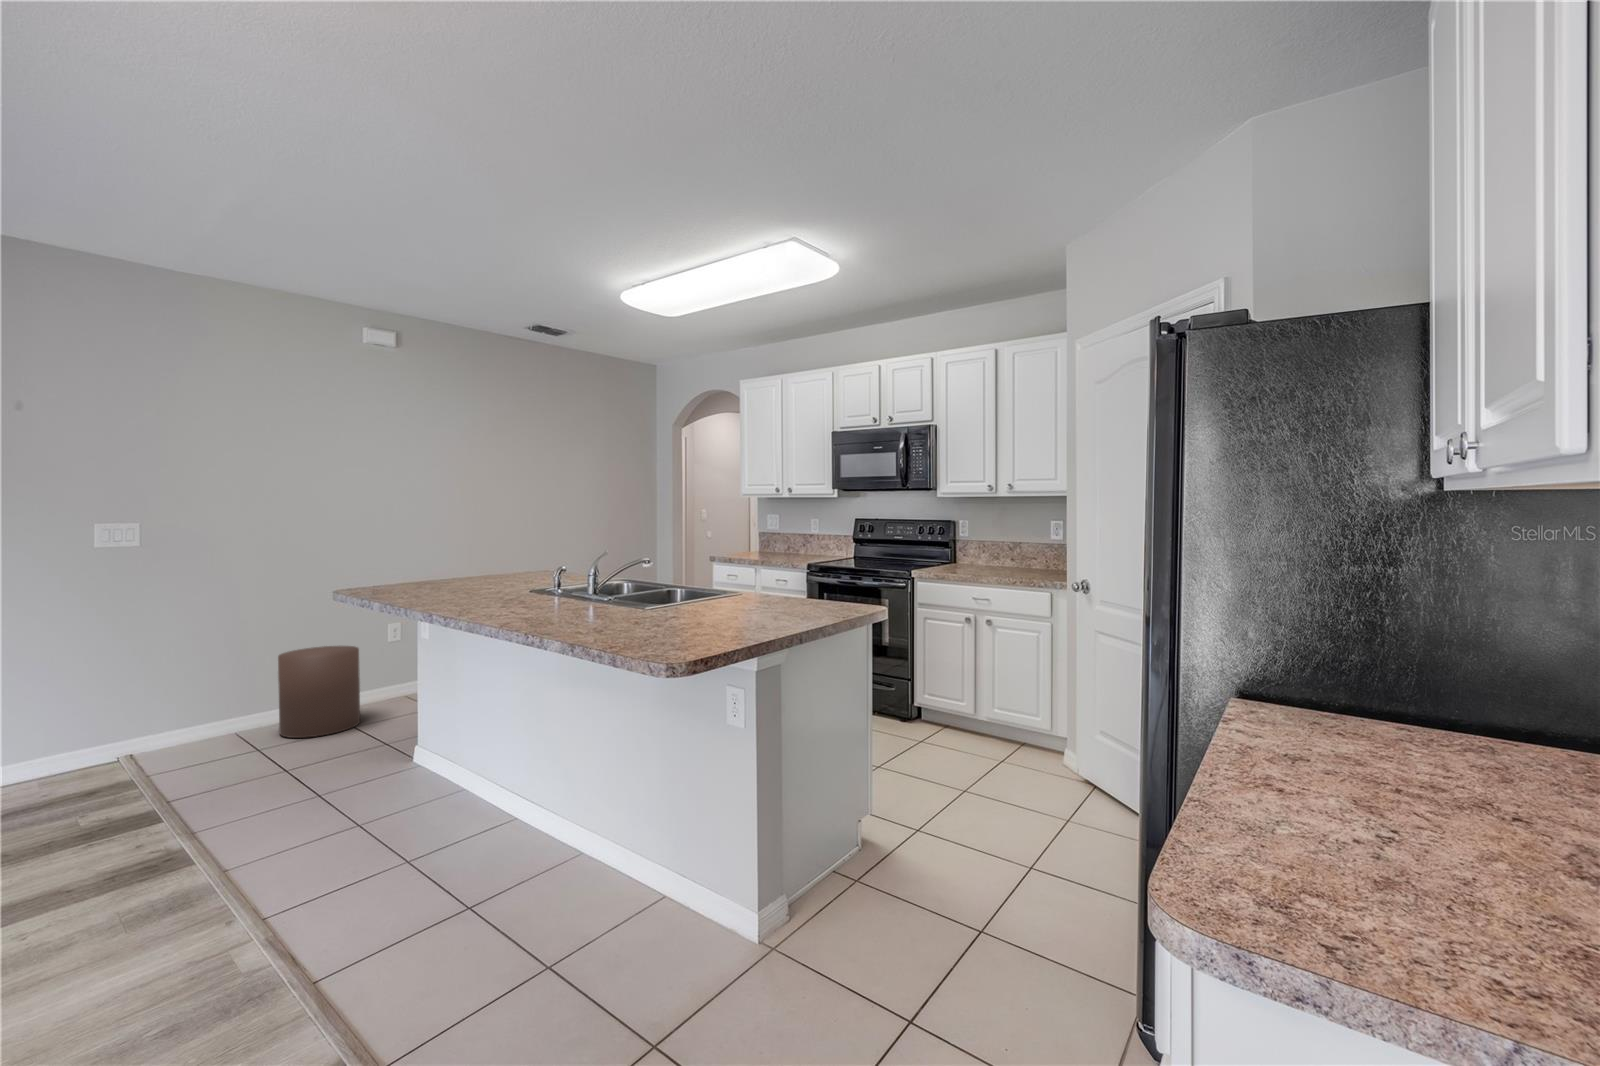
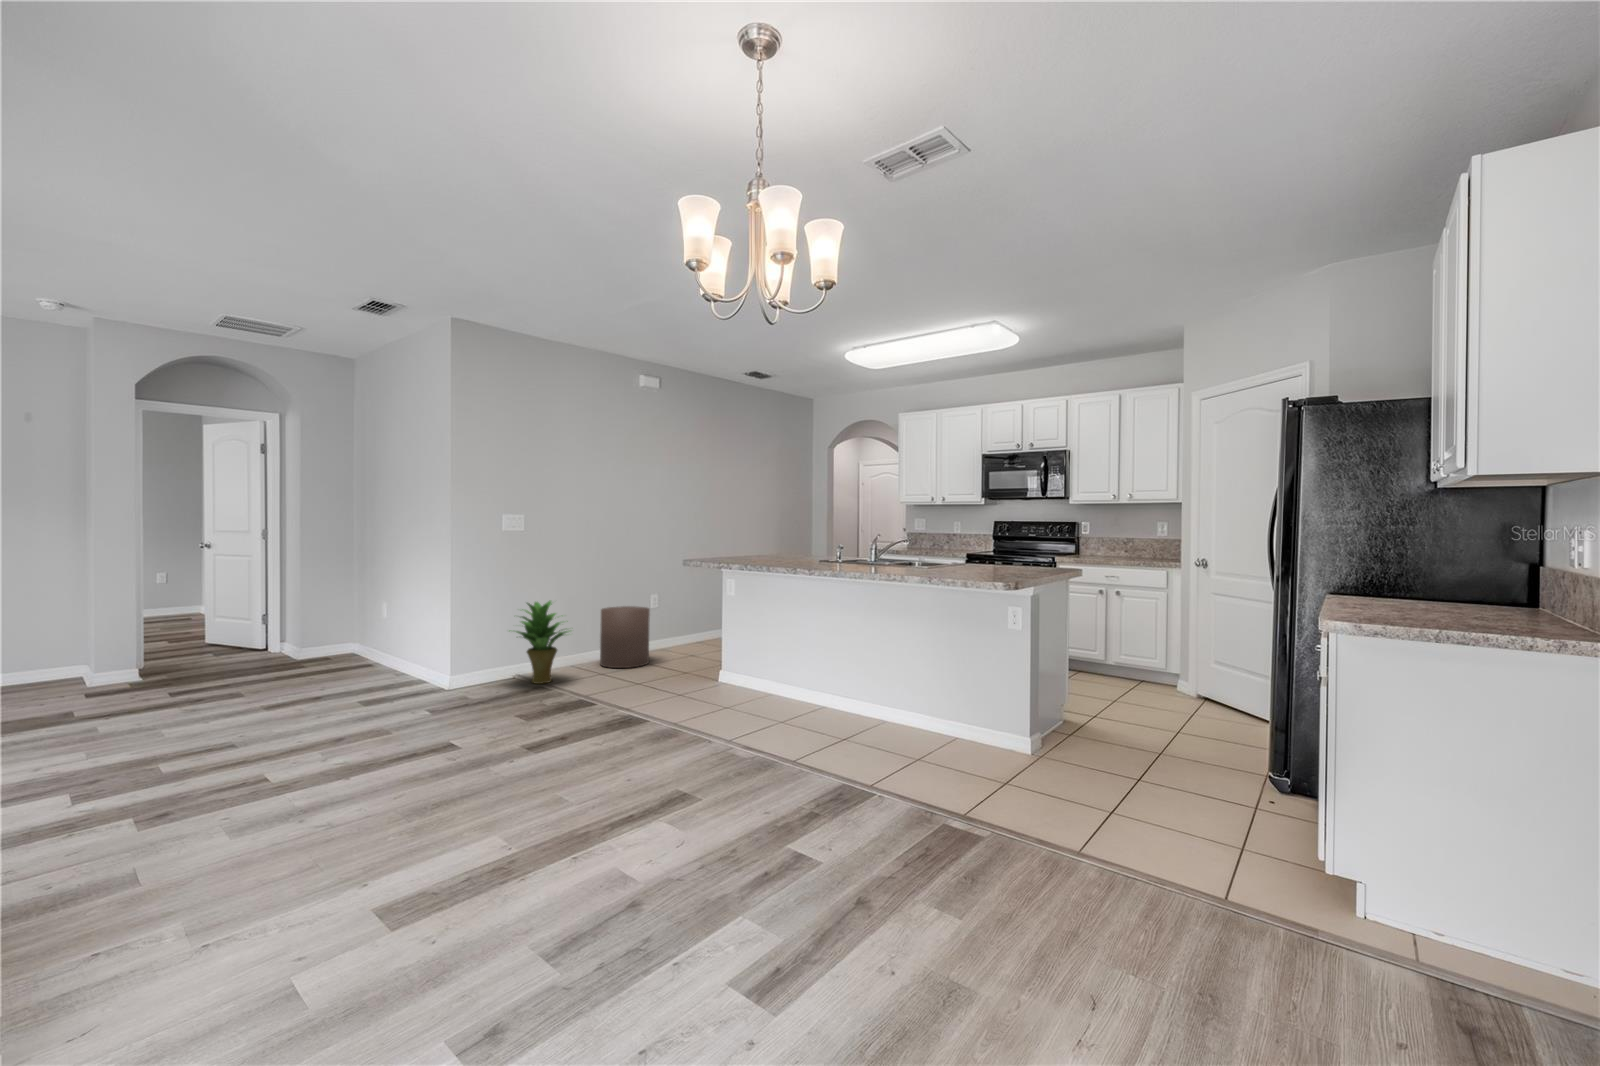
potted plant: none [77,650,207,776] -> present [516,601,568,684]

